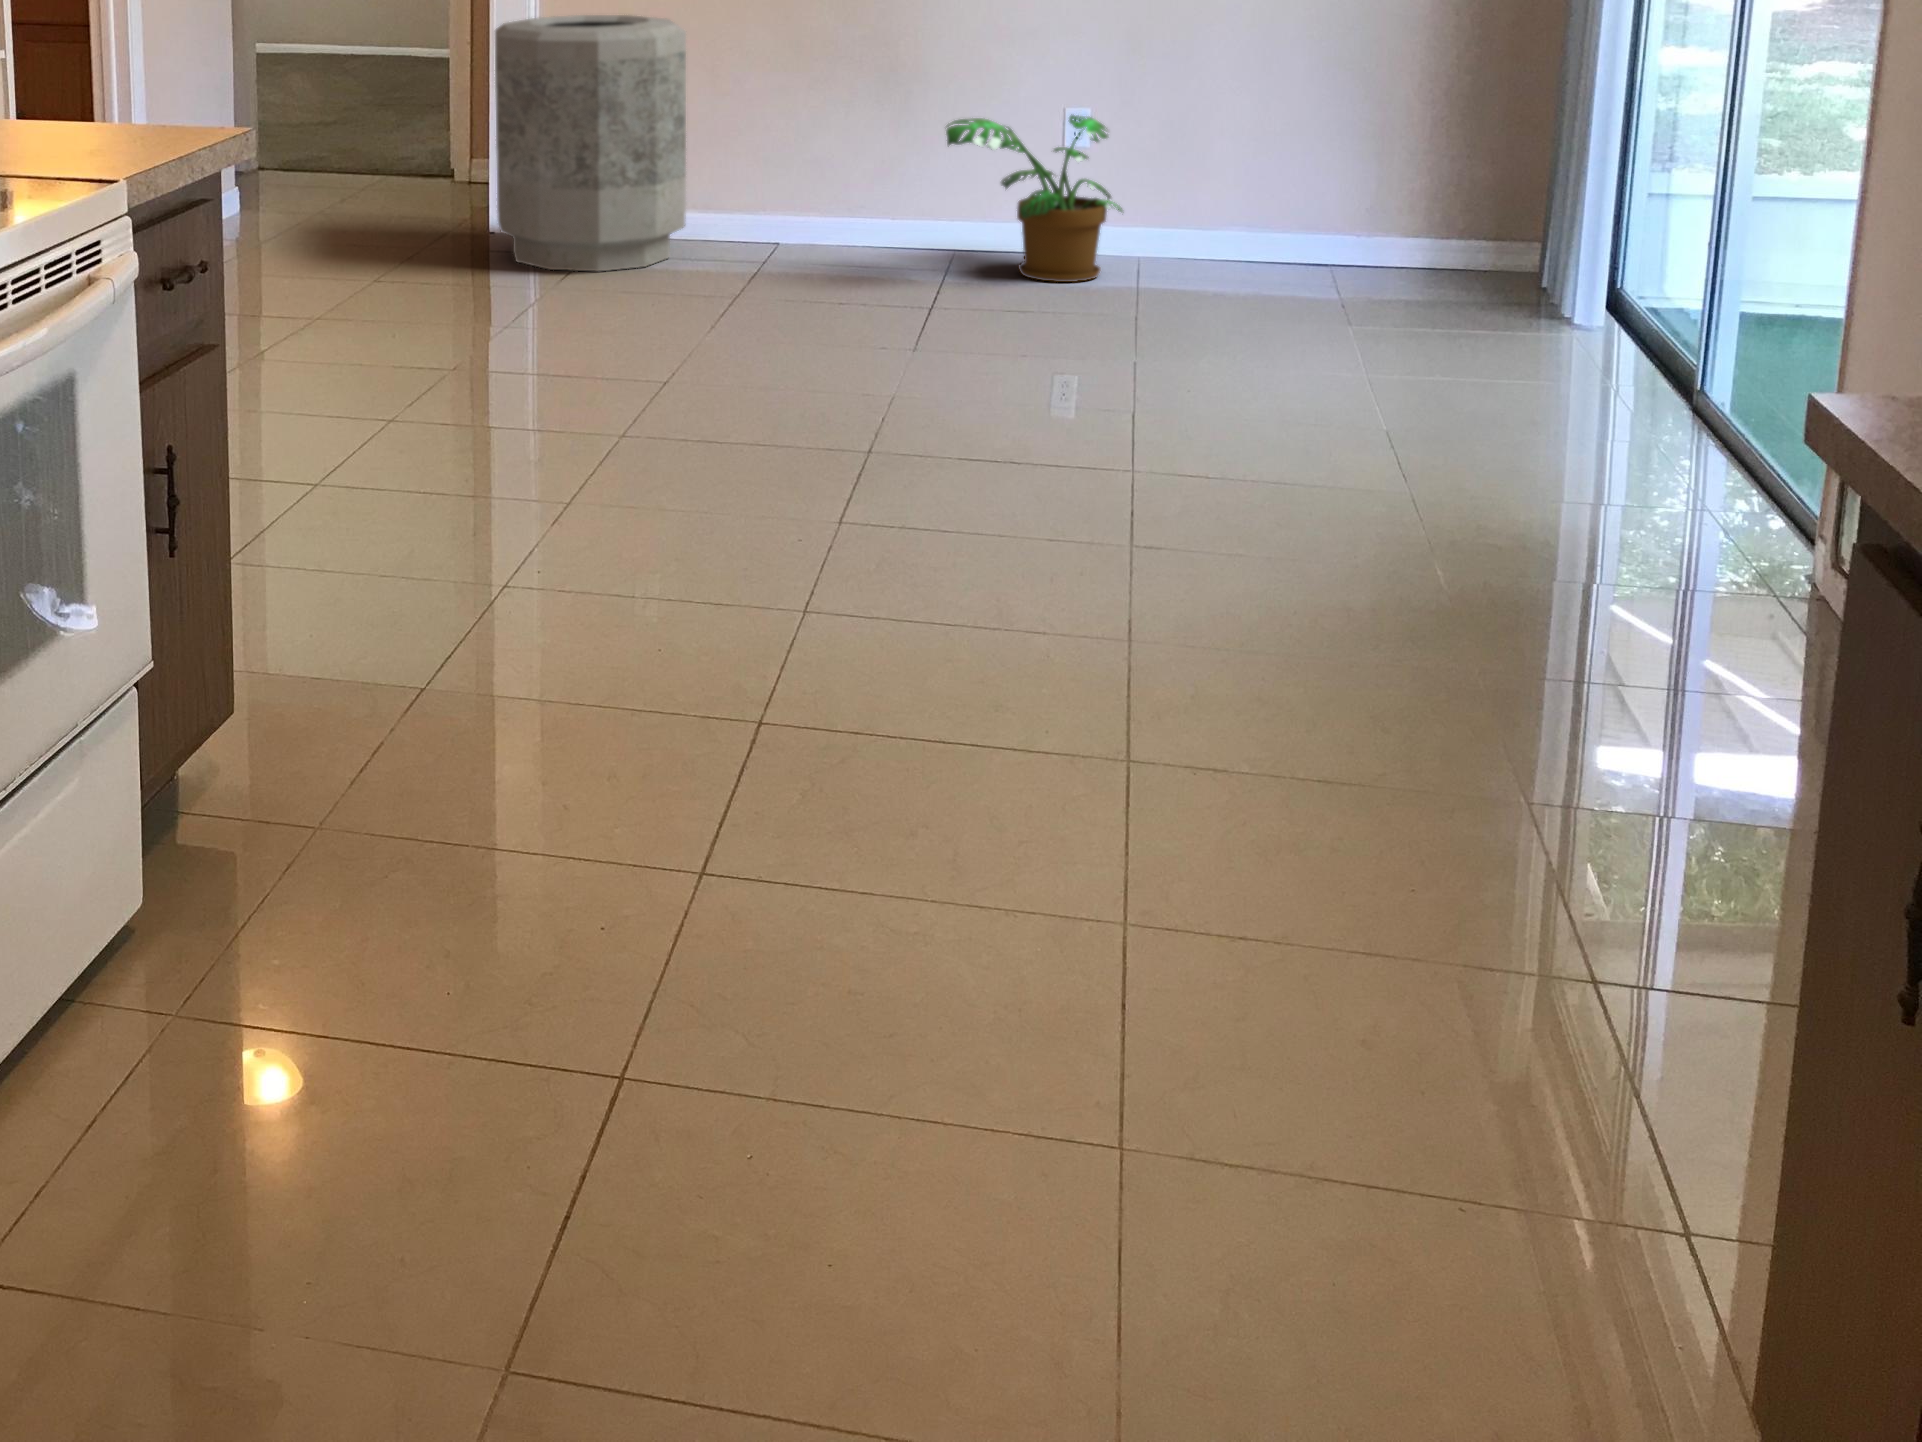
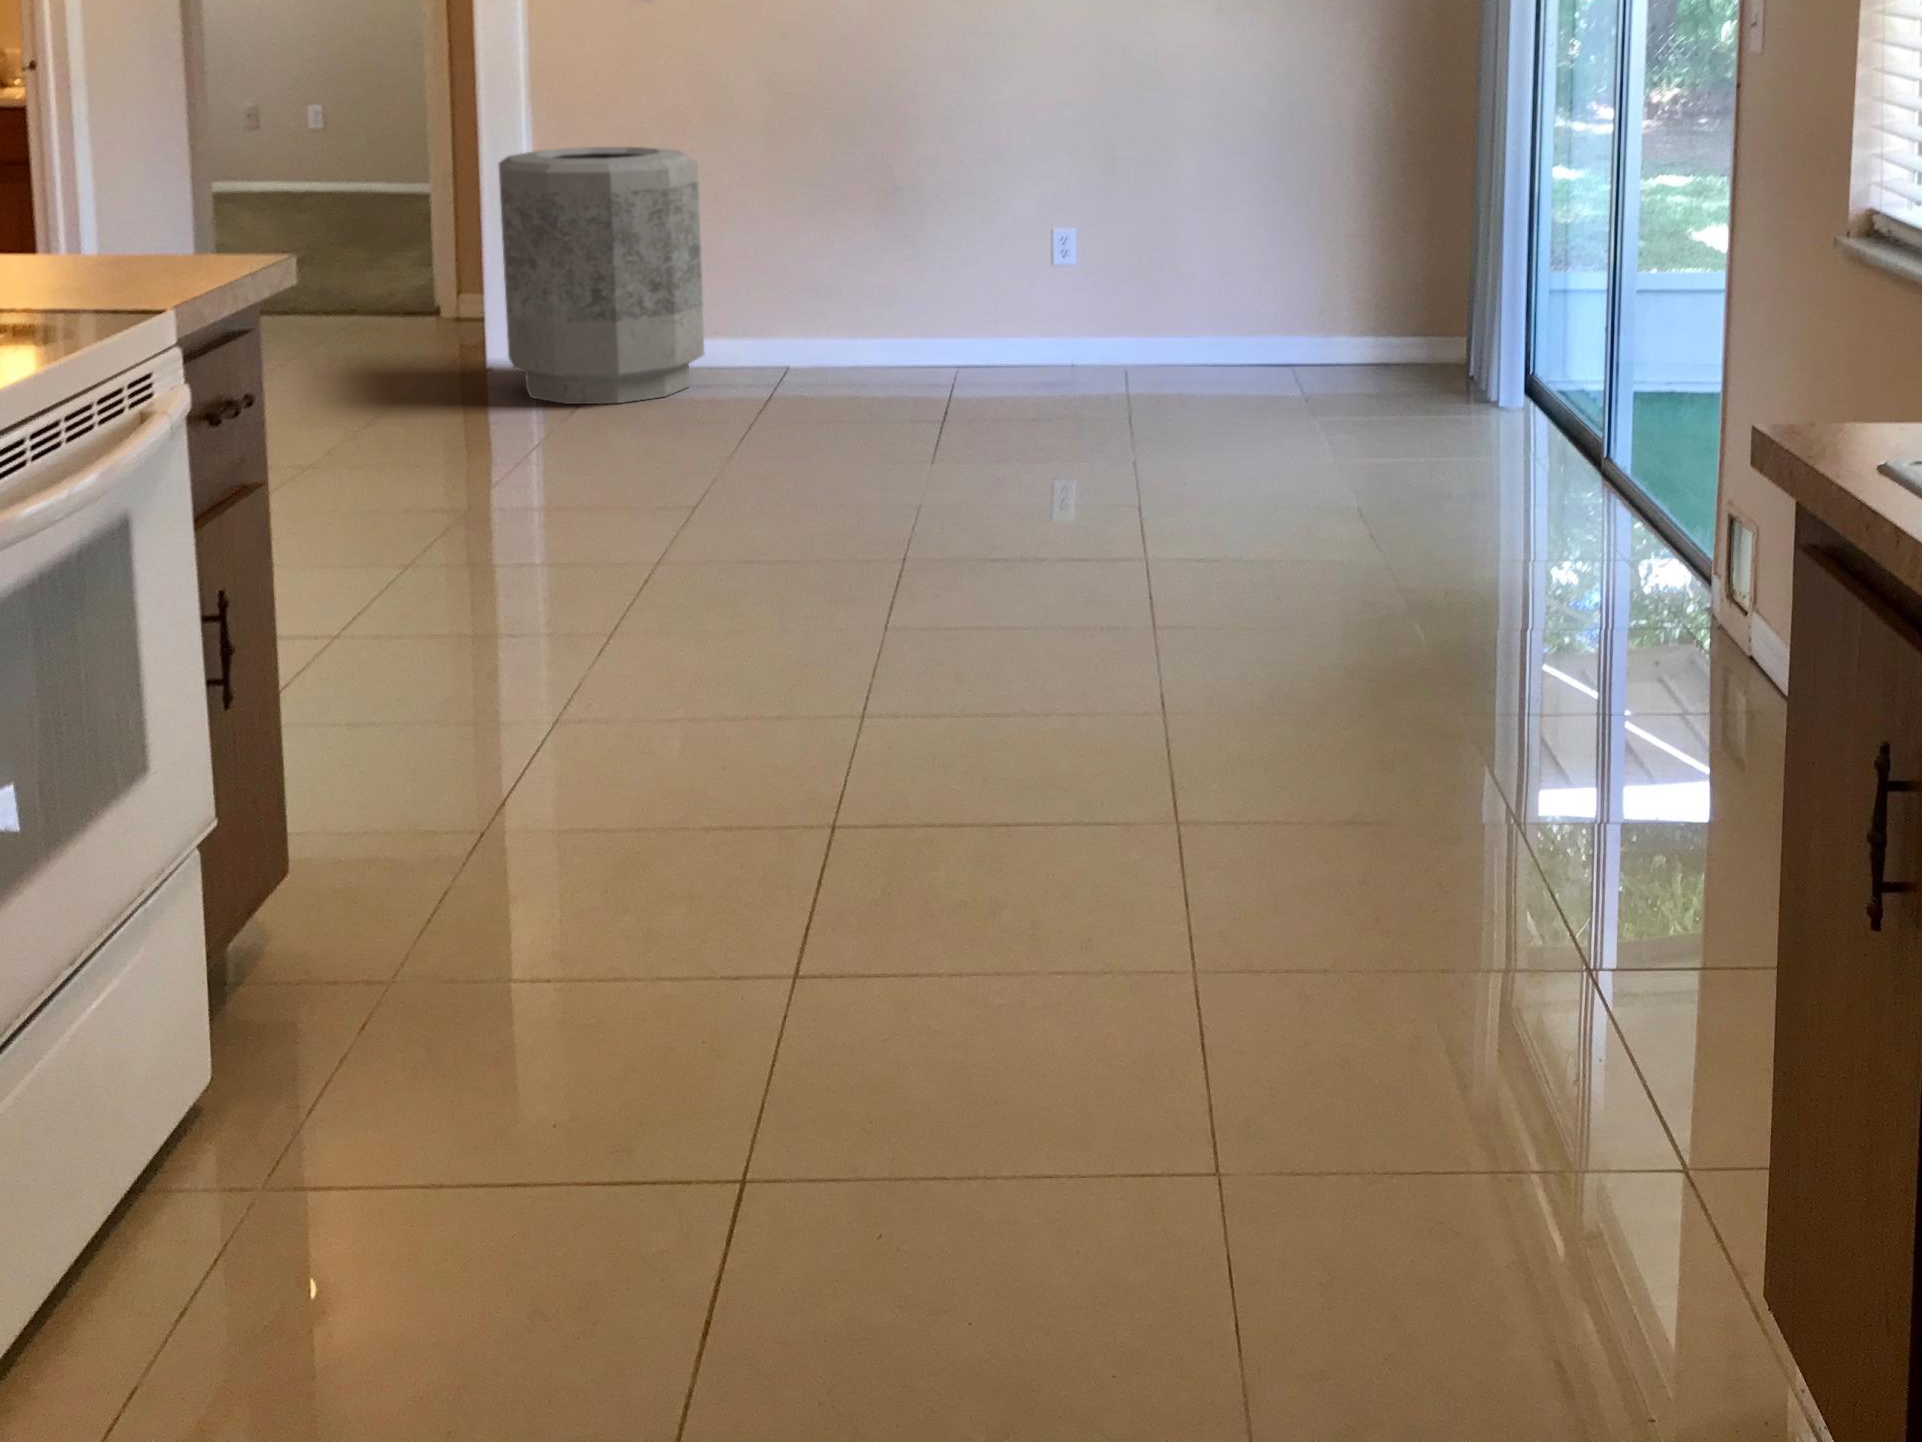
potted plant: present [946,114,1123,282] -> none [953,235,1118,392]

